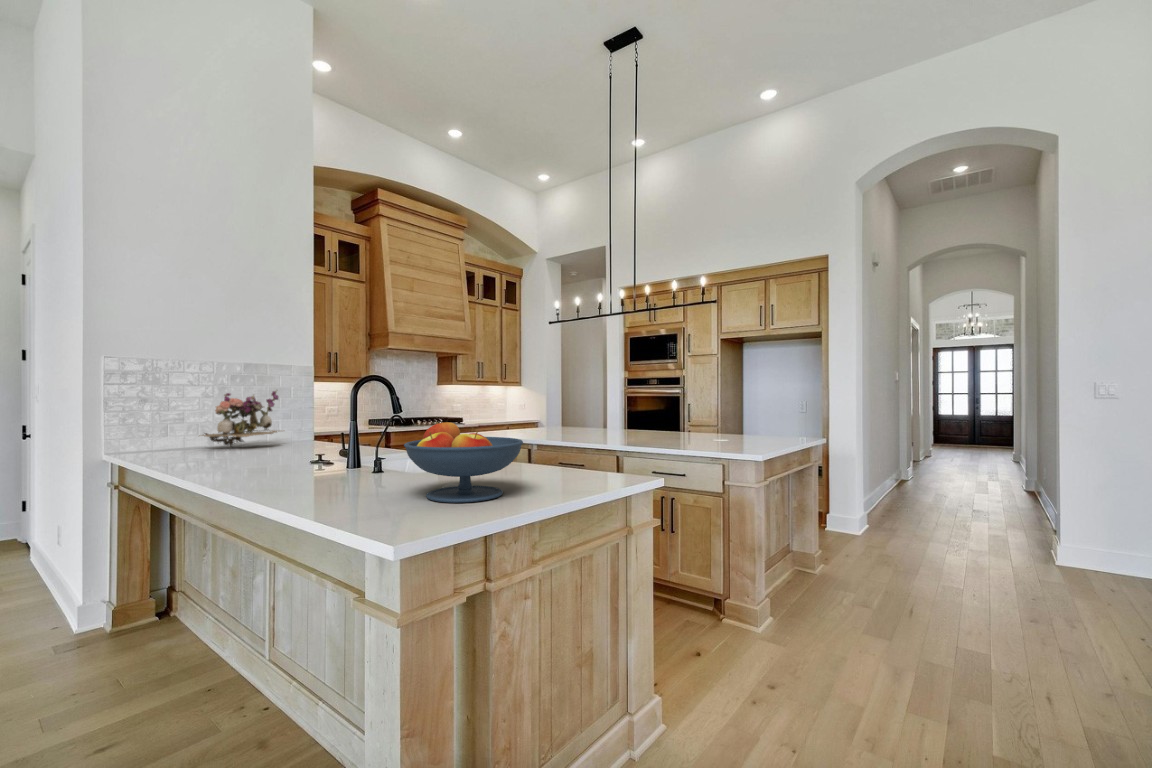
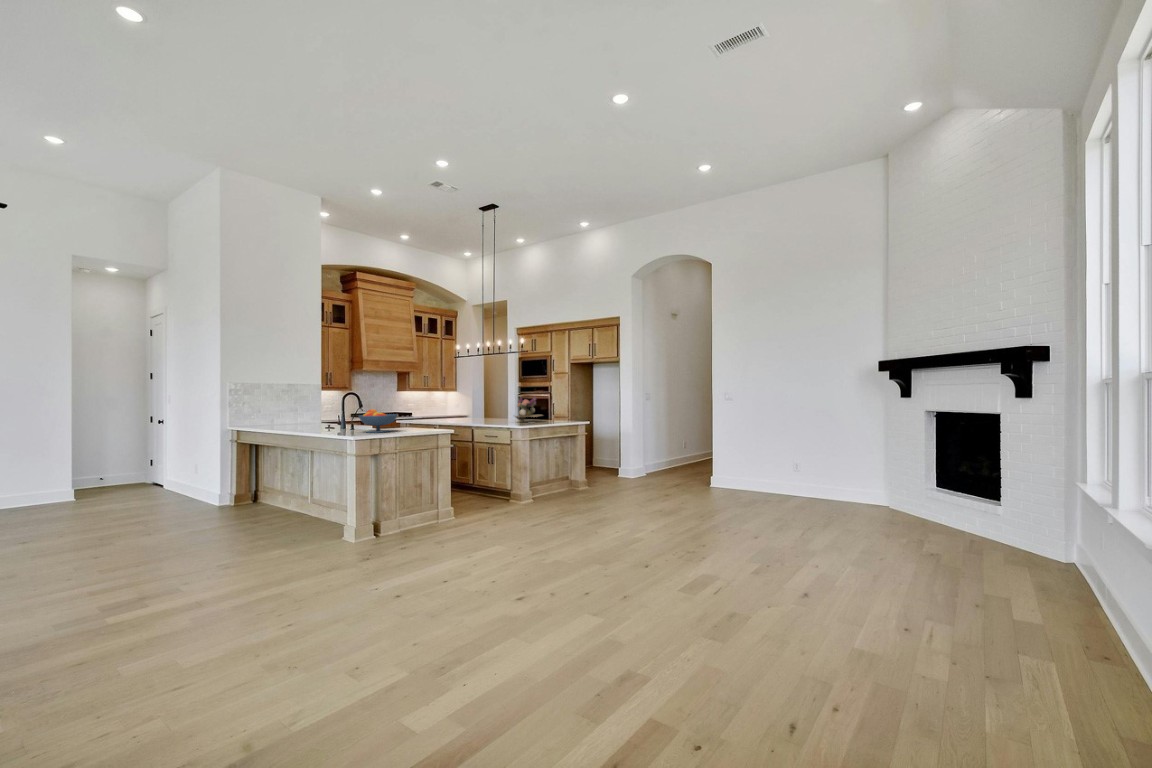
flower arrangement: present [199,391,278,446] -> present [515,397,542,421]

